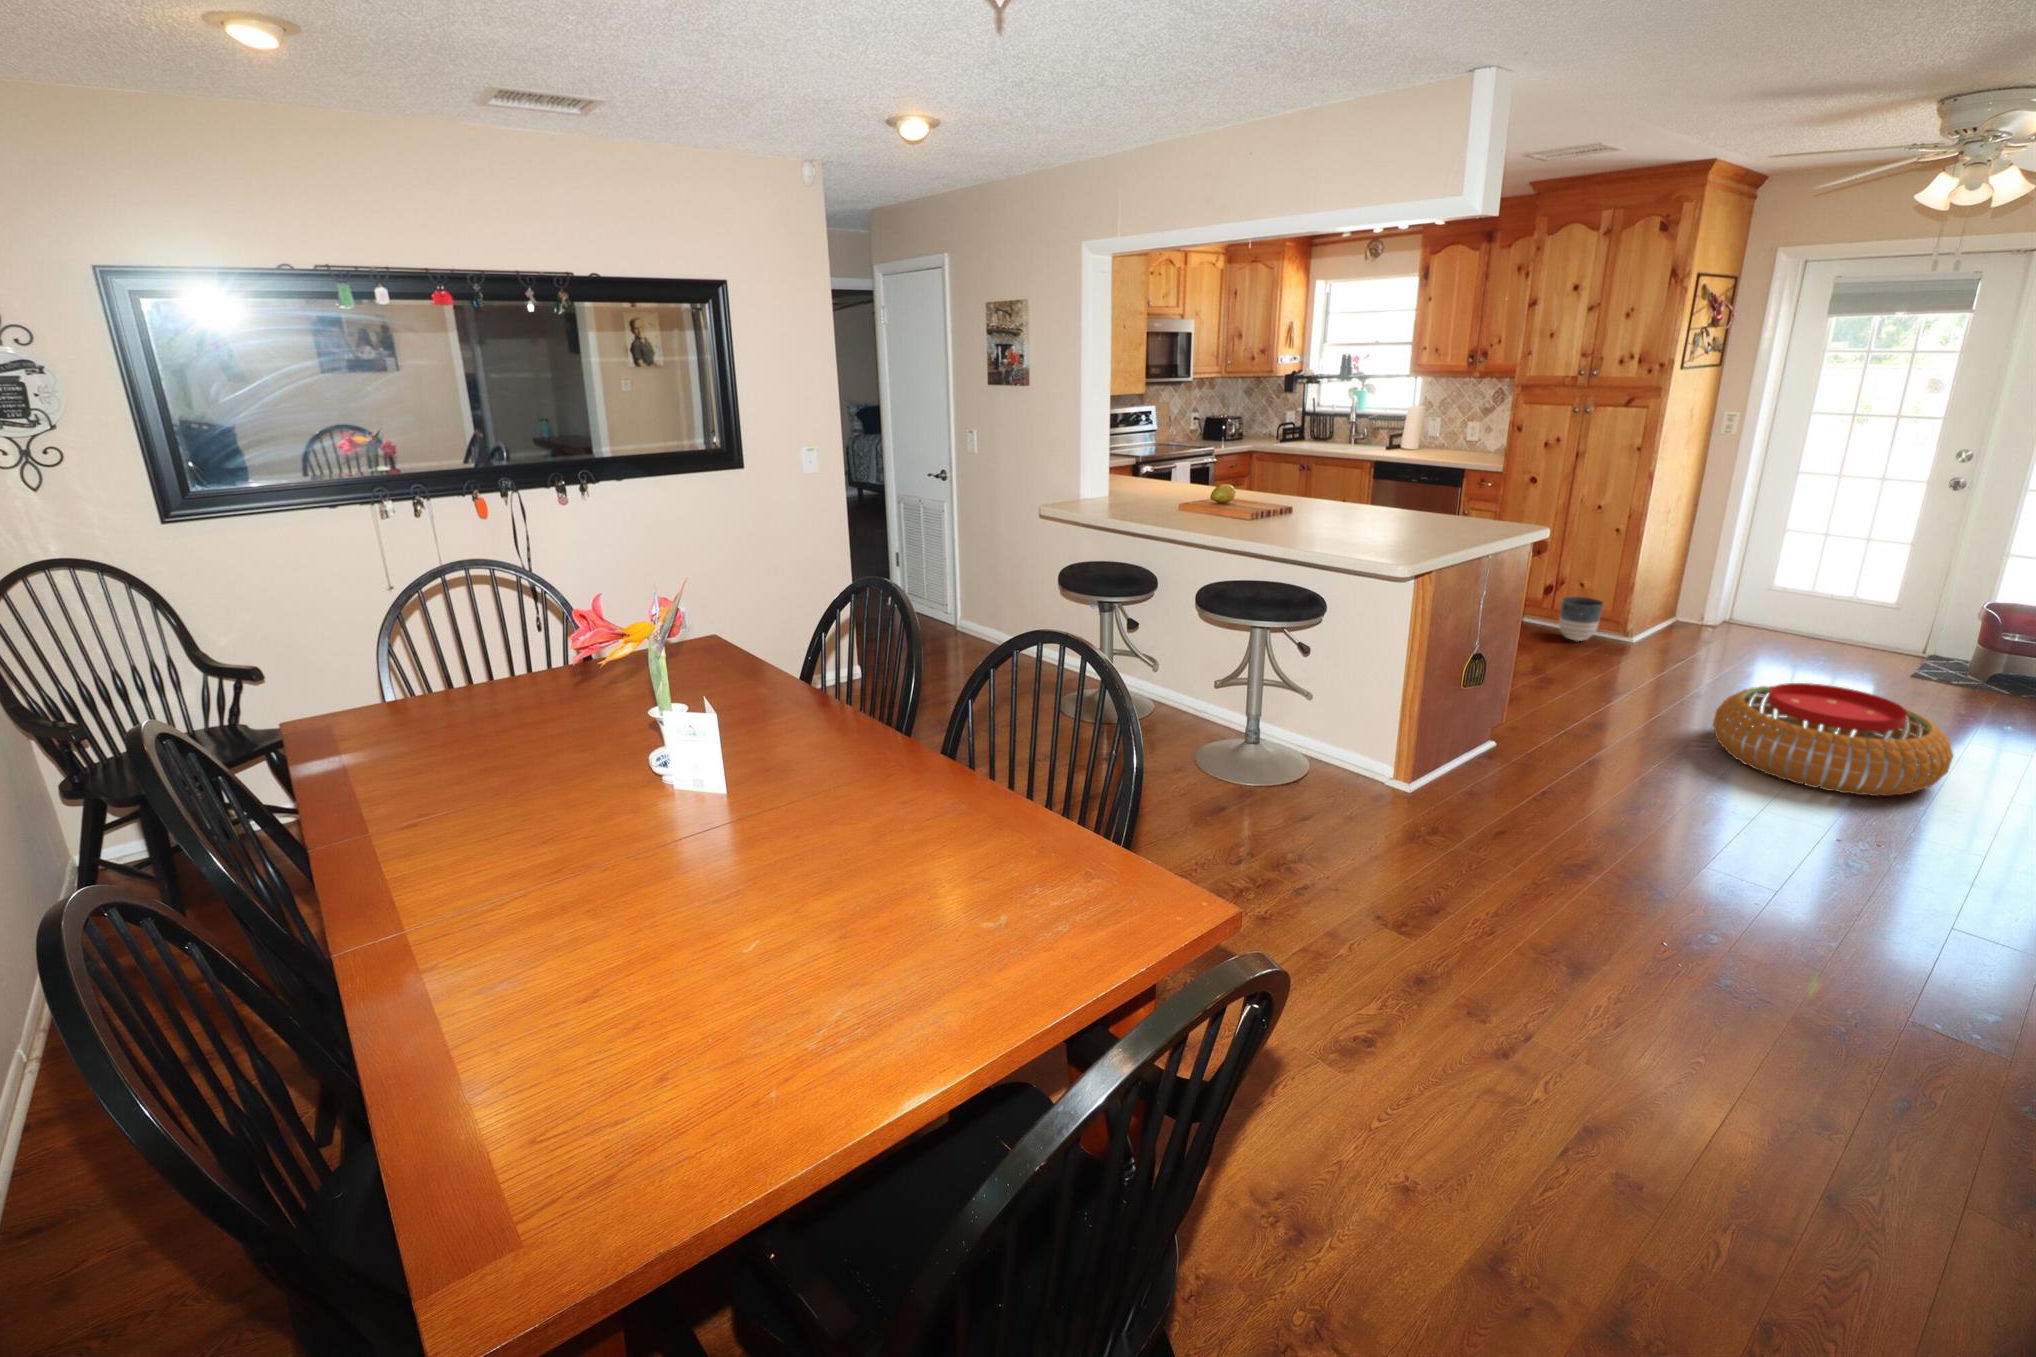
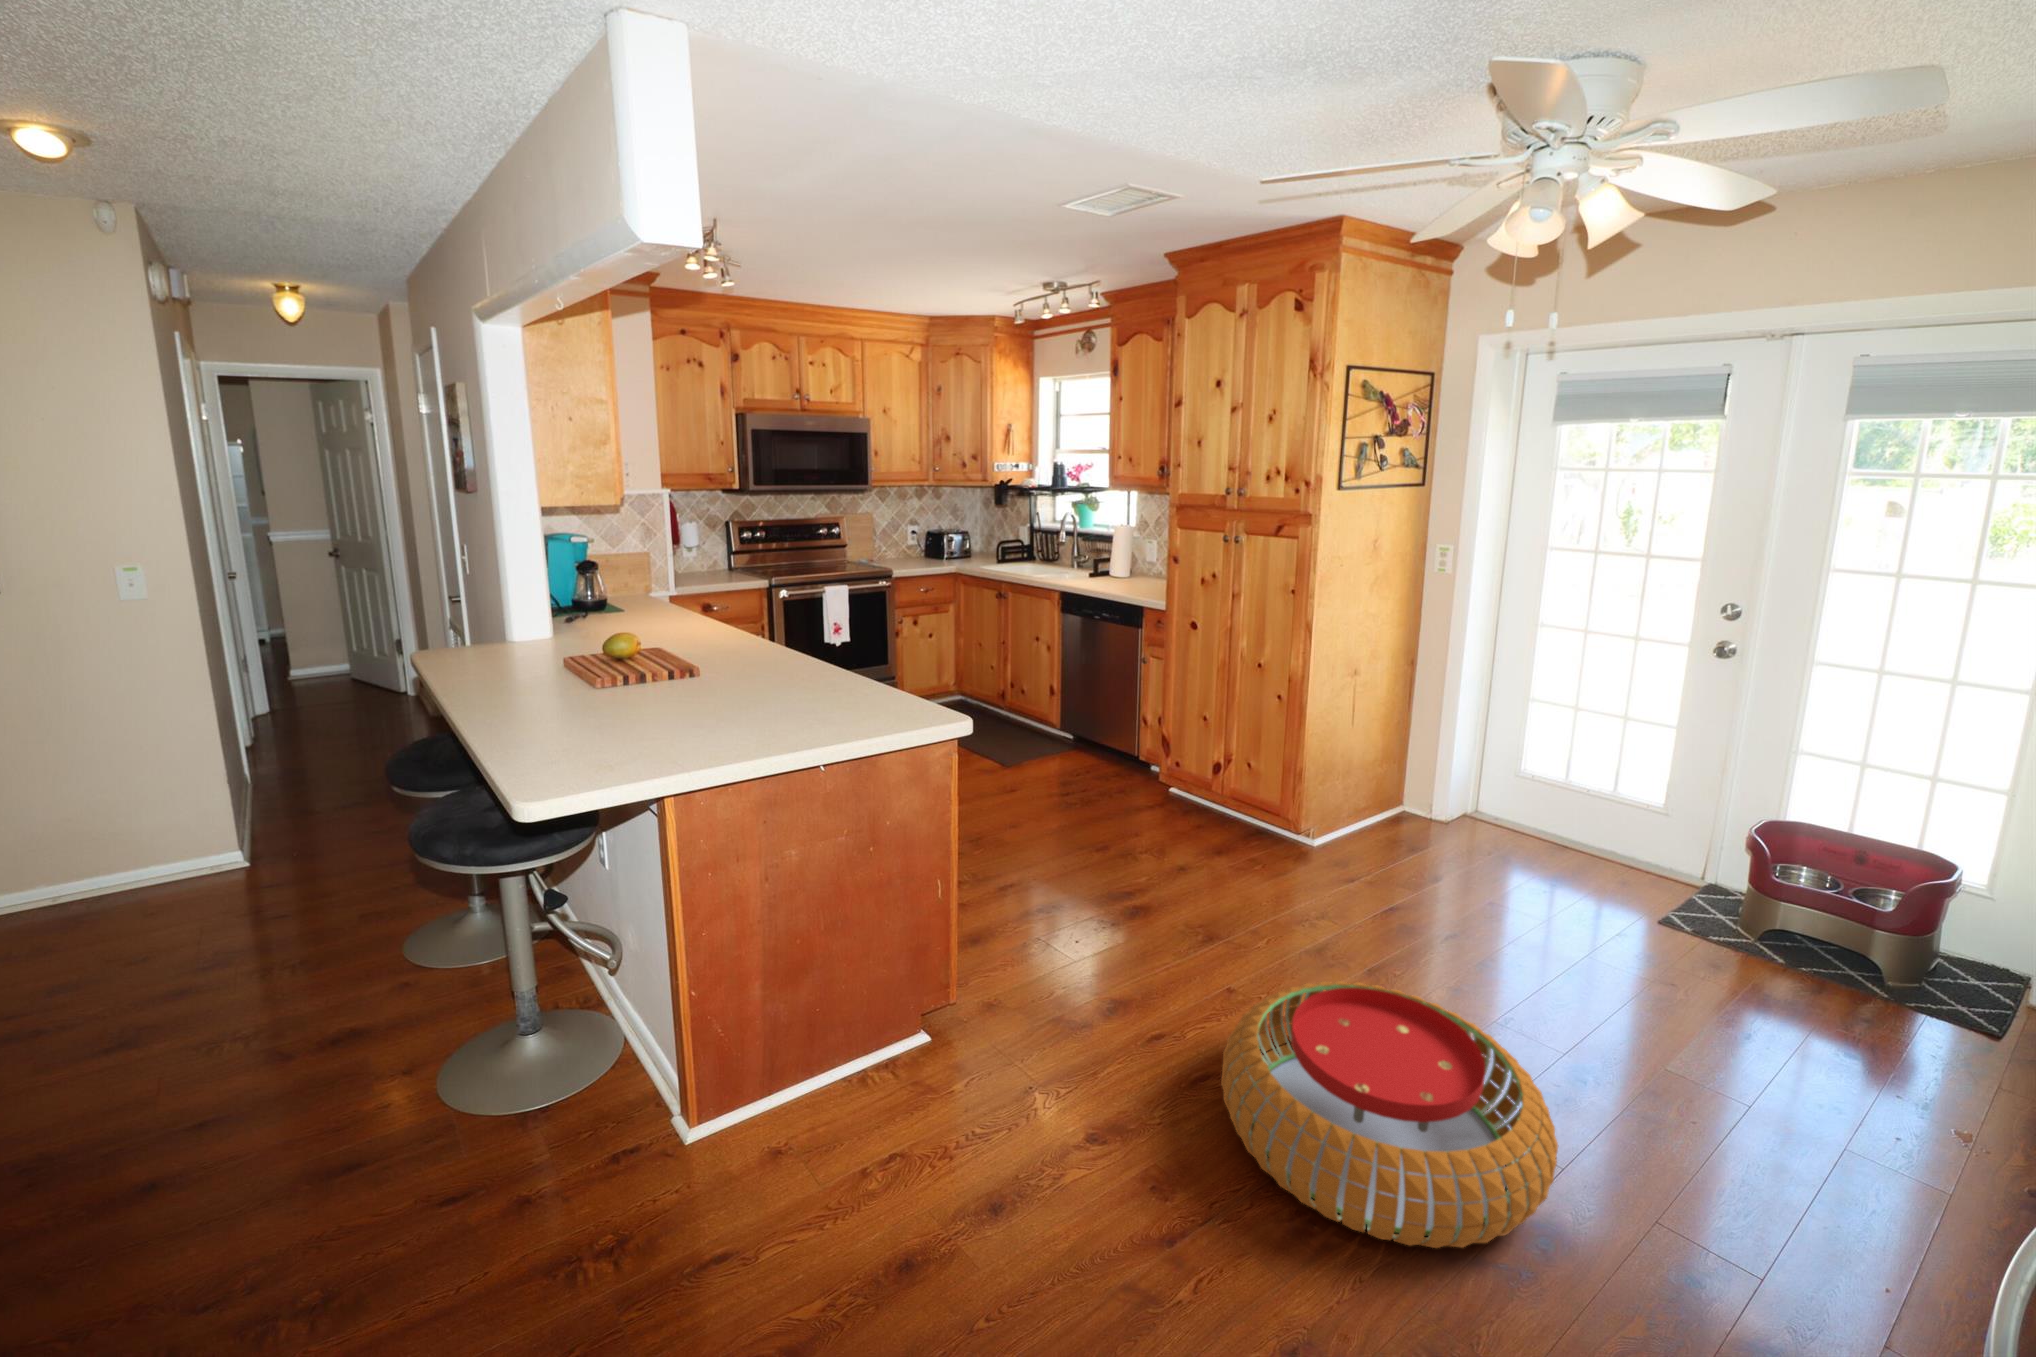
planter: present [1559,597,1603,641] -> none [1215,779,1265,839]

